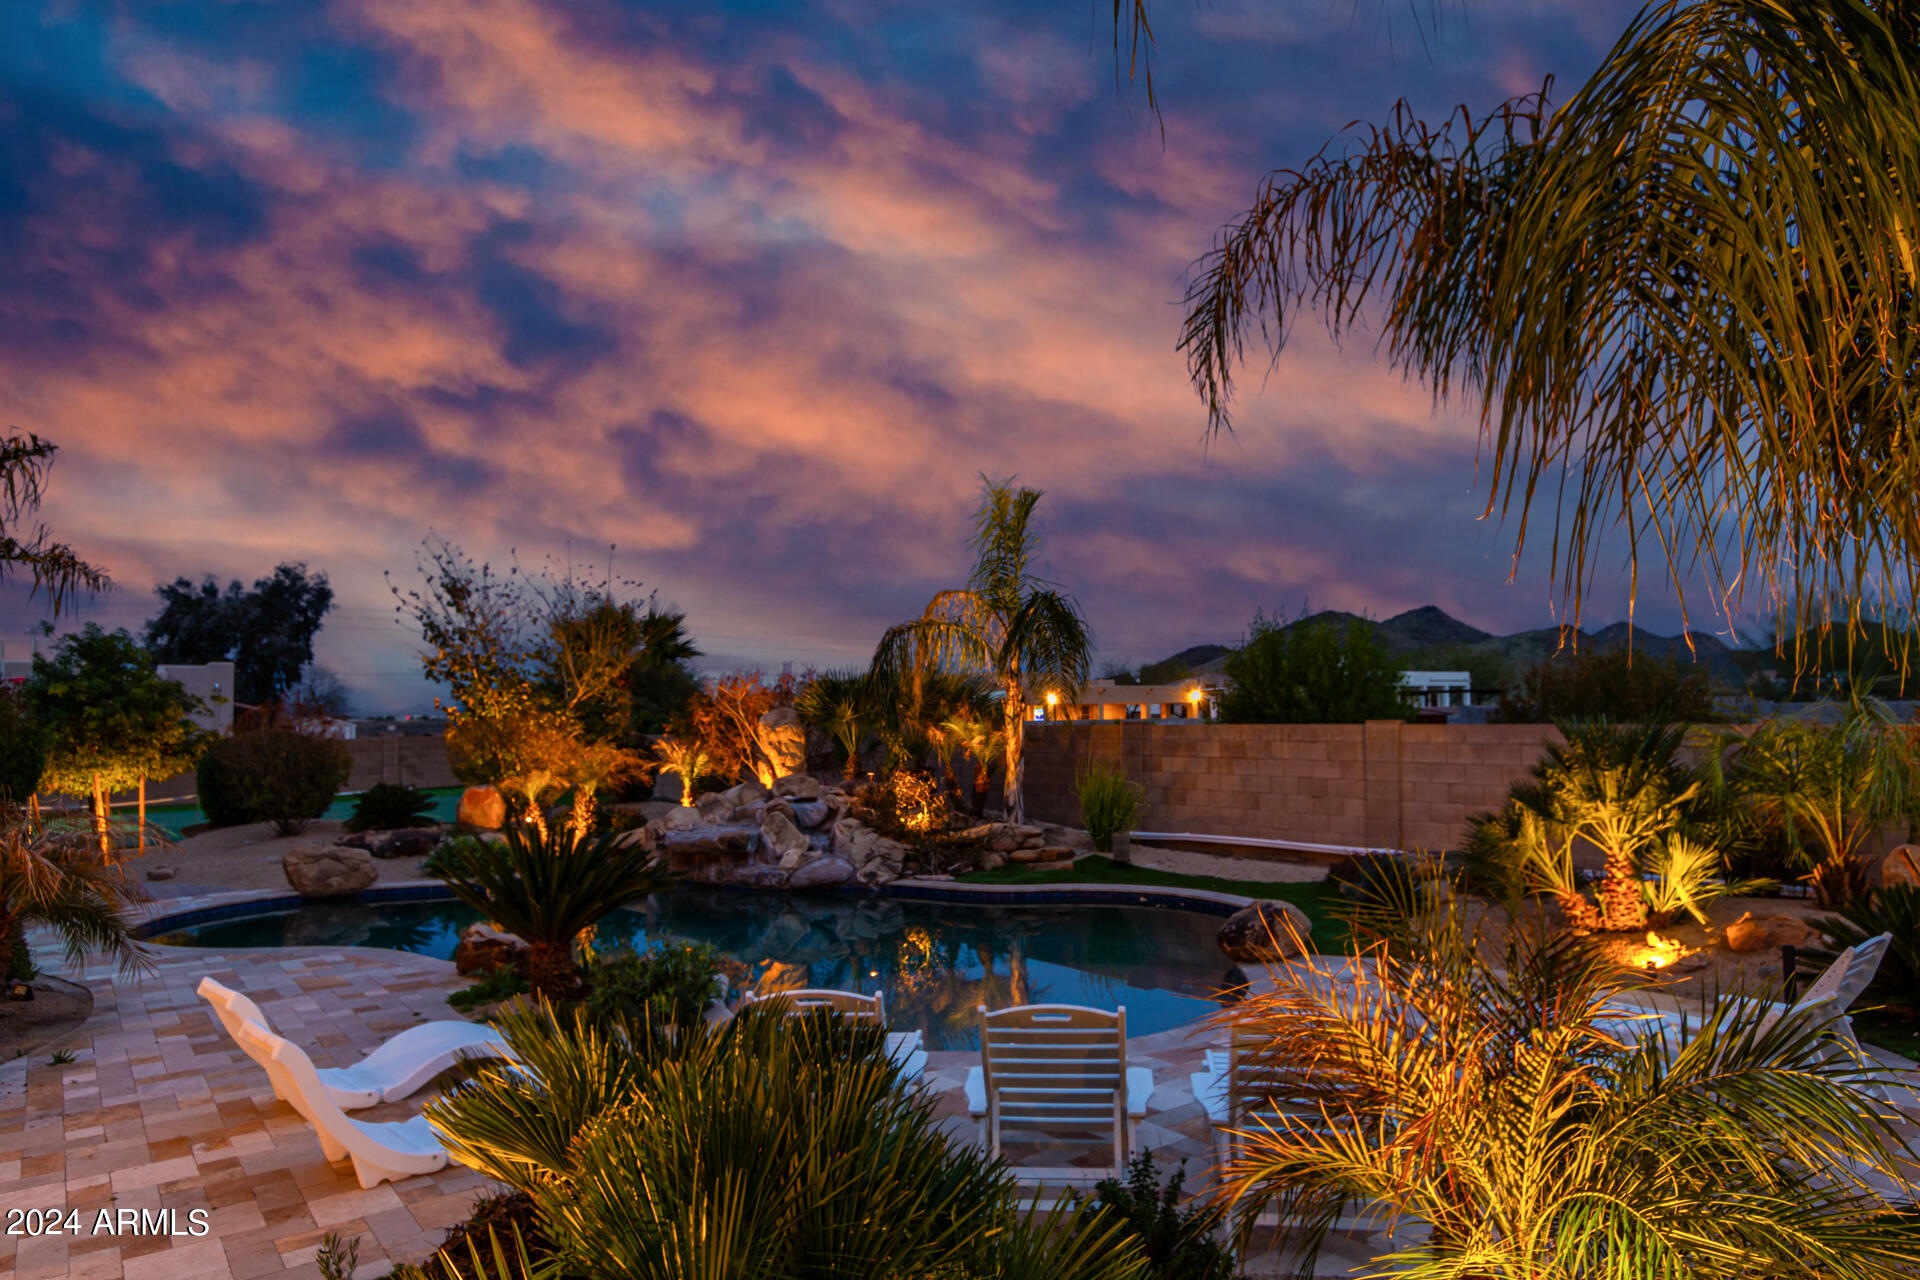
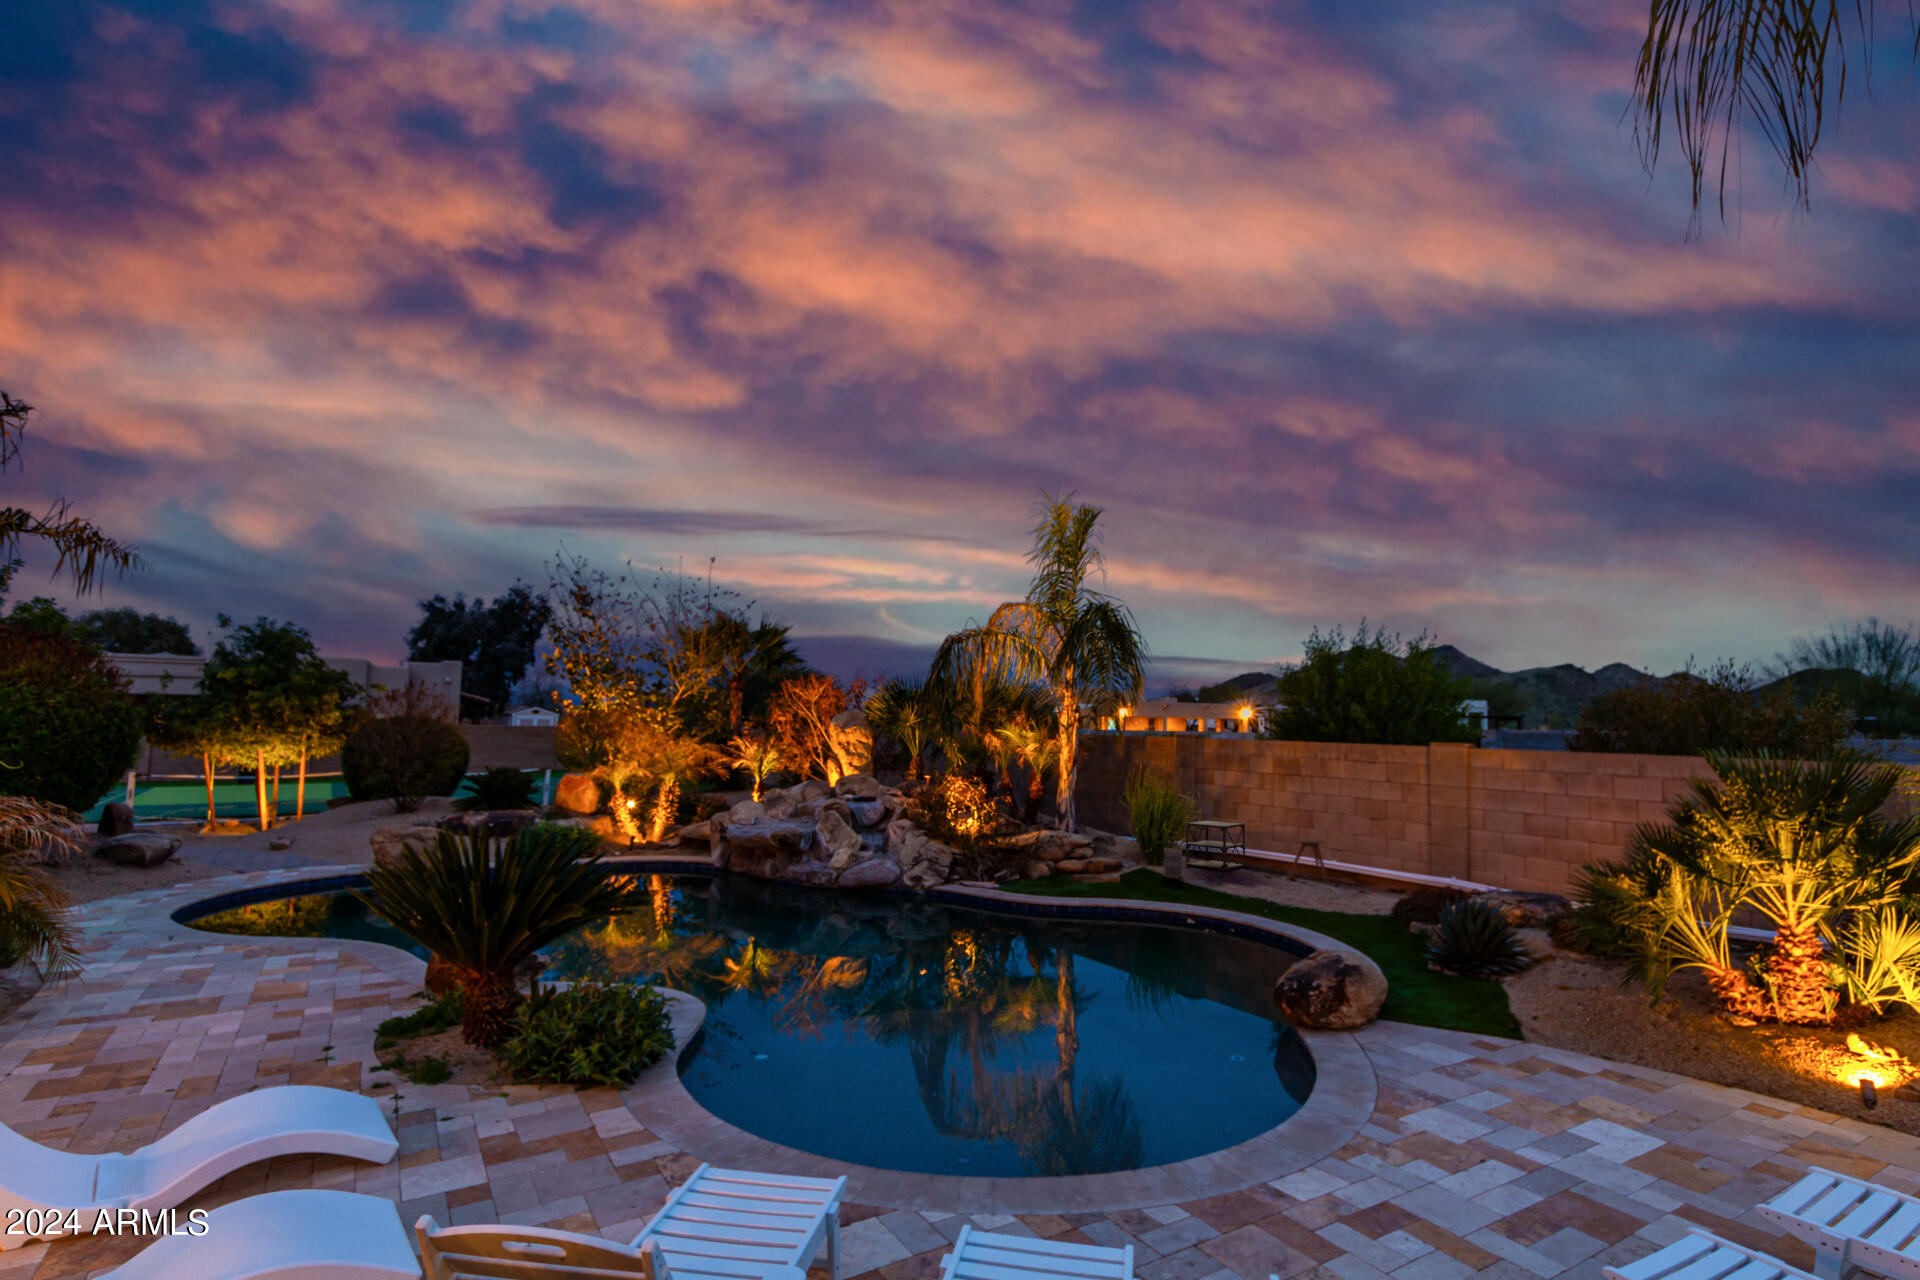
side table: none [1132,805,1191,852] -> present [1186,821,1245,870]
stool: none [1232,816,1268,858] -> present [1290,838,1327,882]

